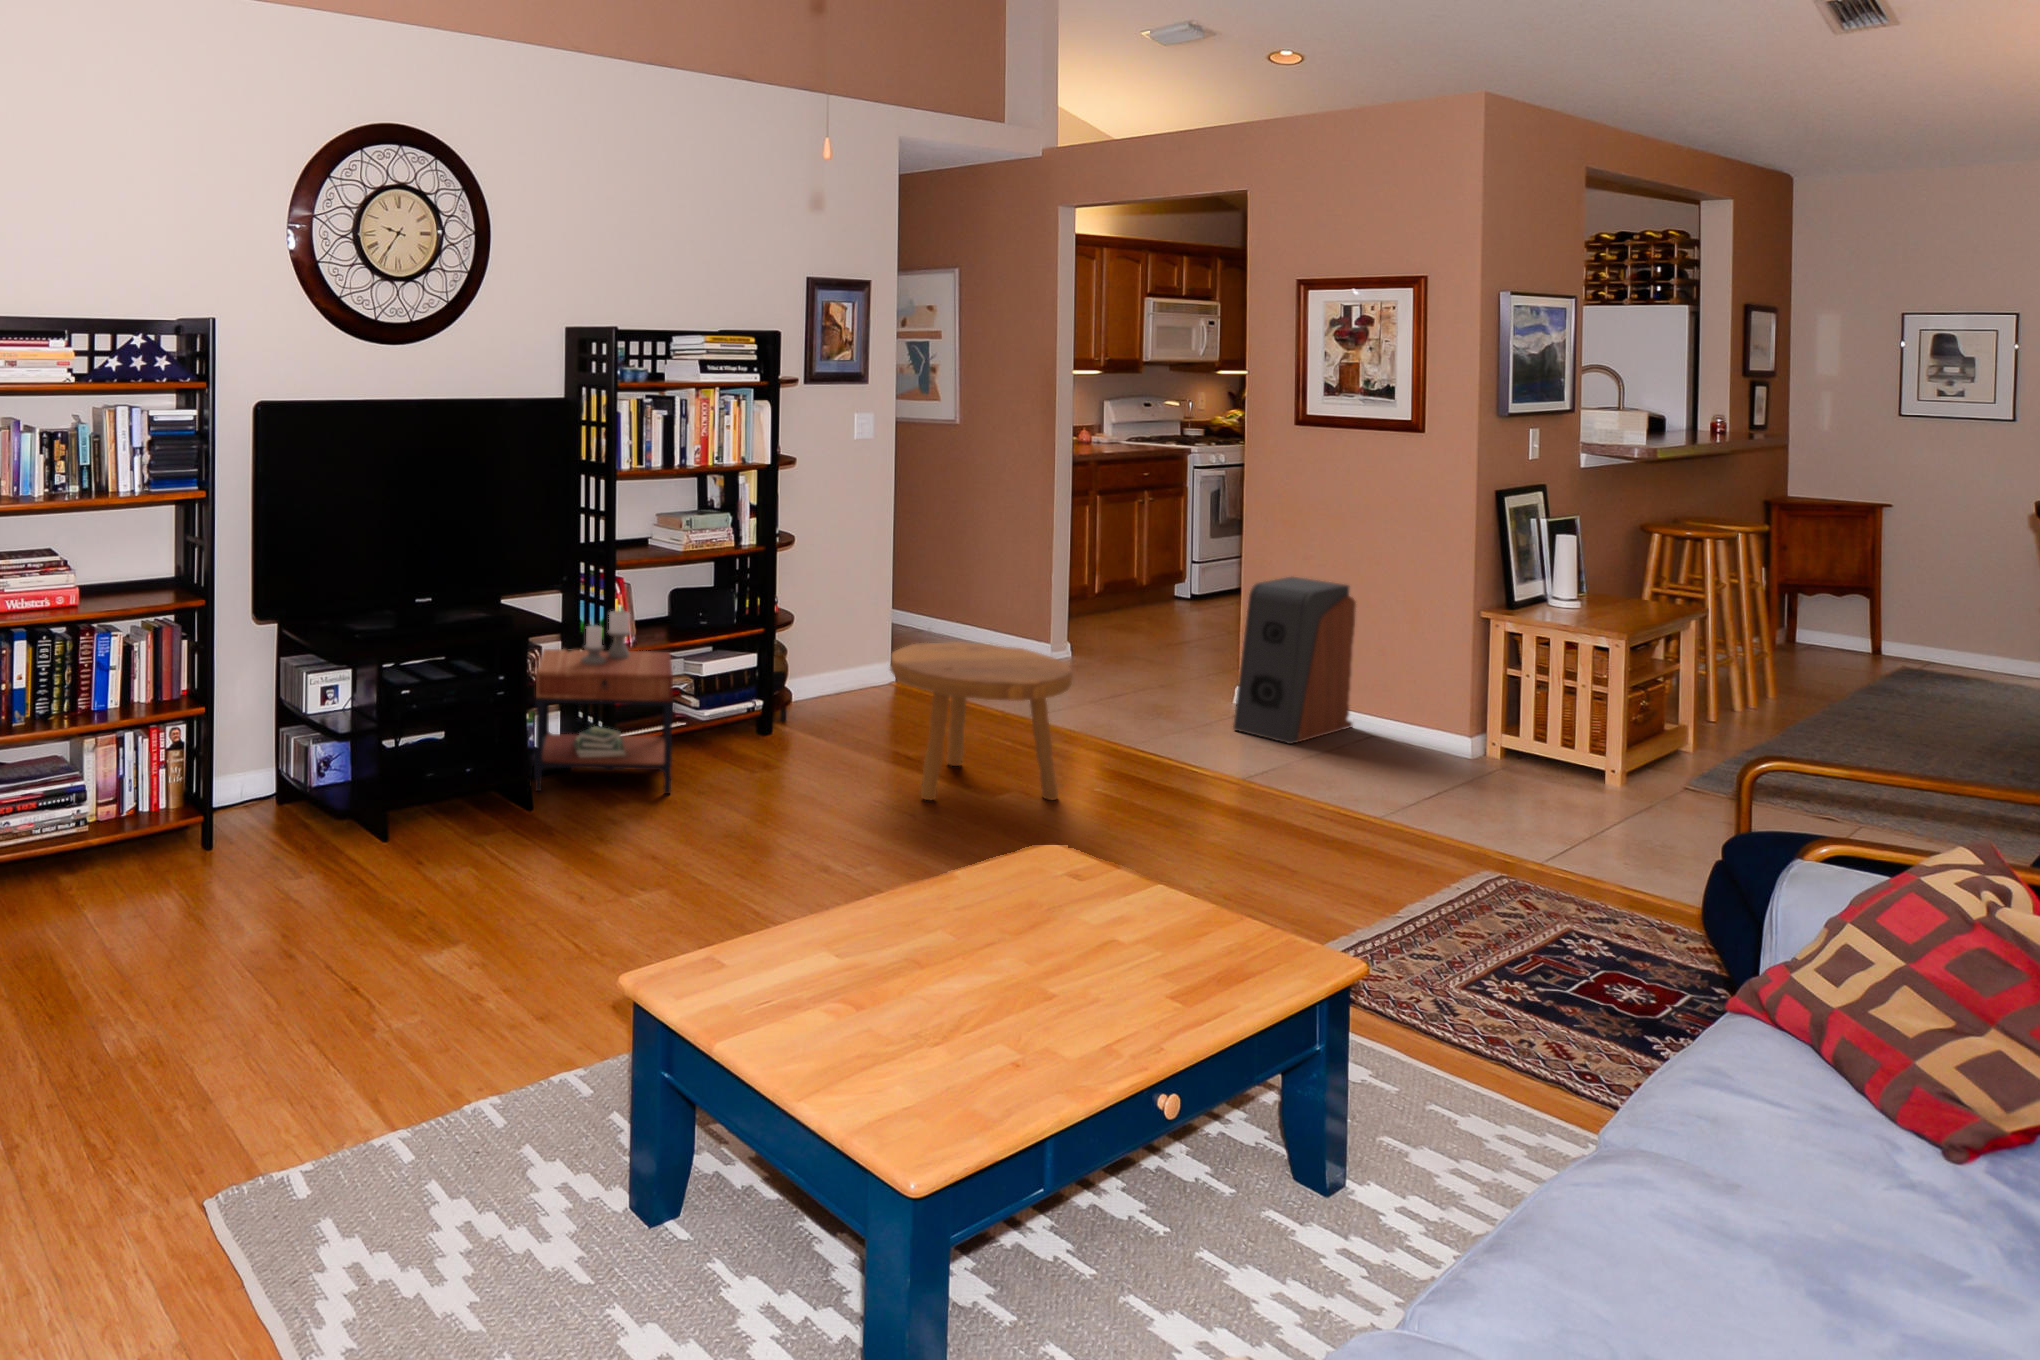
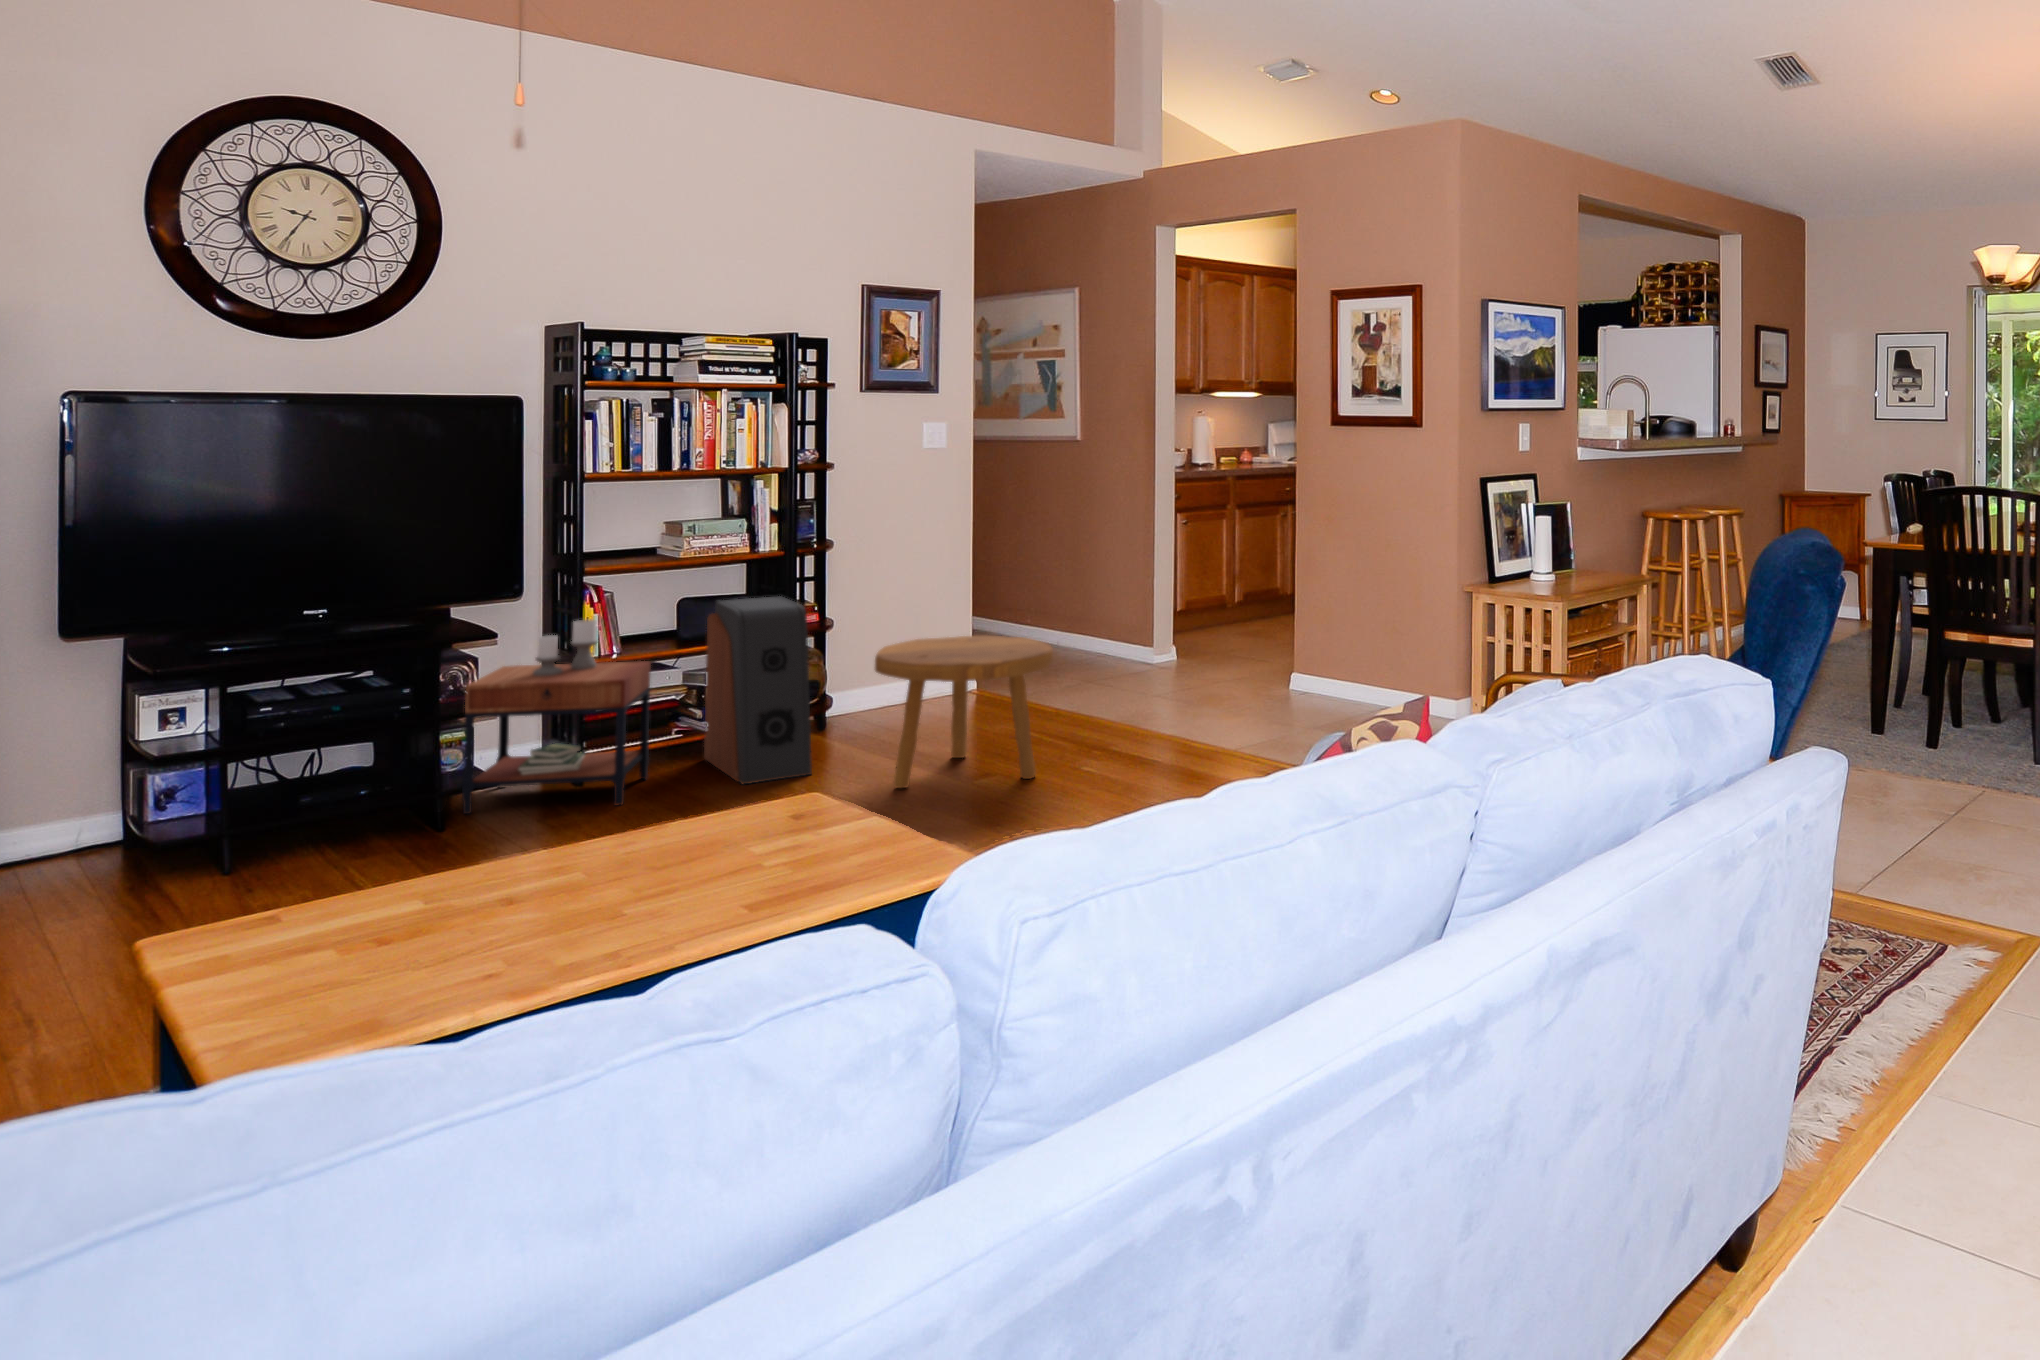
speaker: present [1233,577,1356,744] -> present [704,596,812,784]

